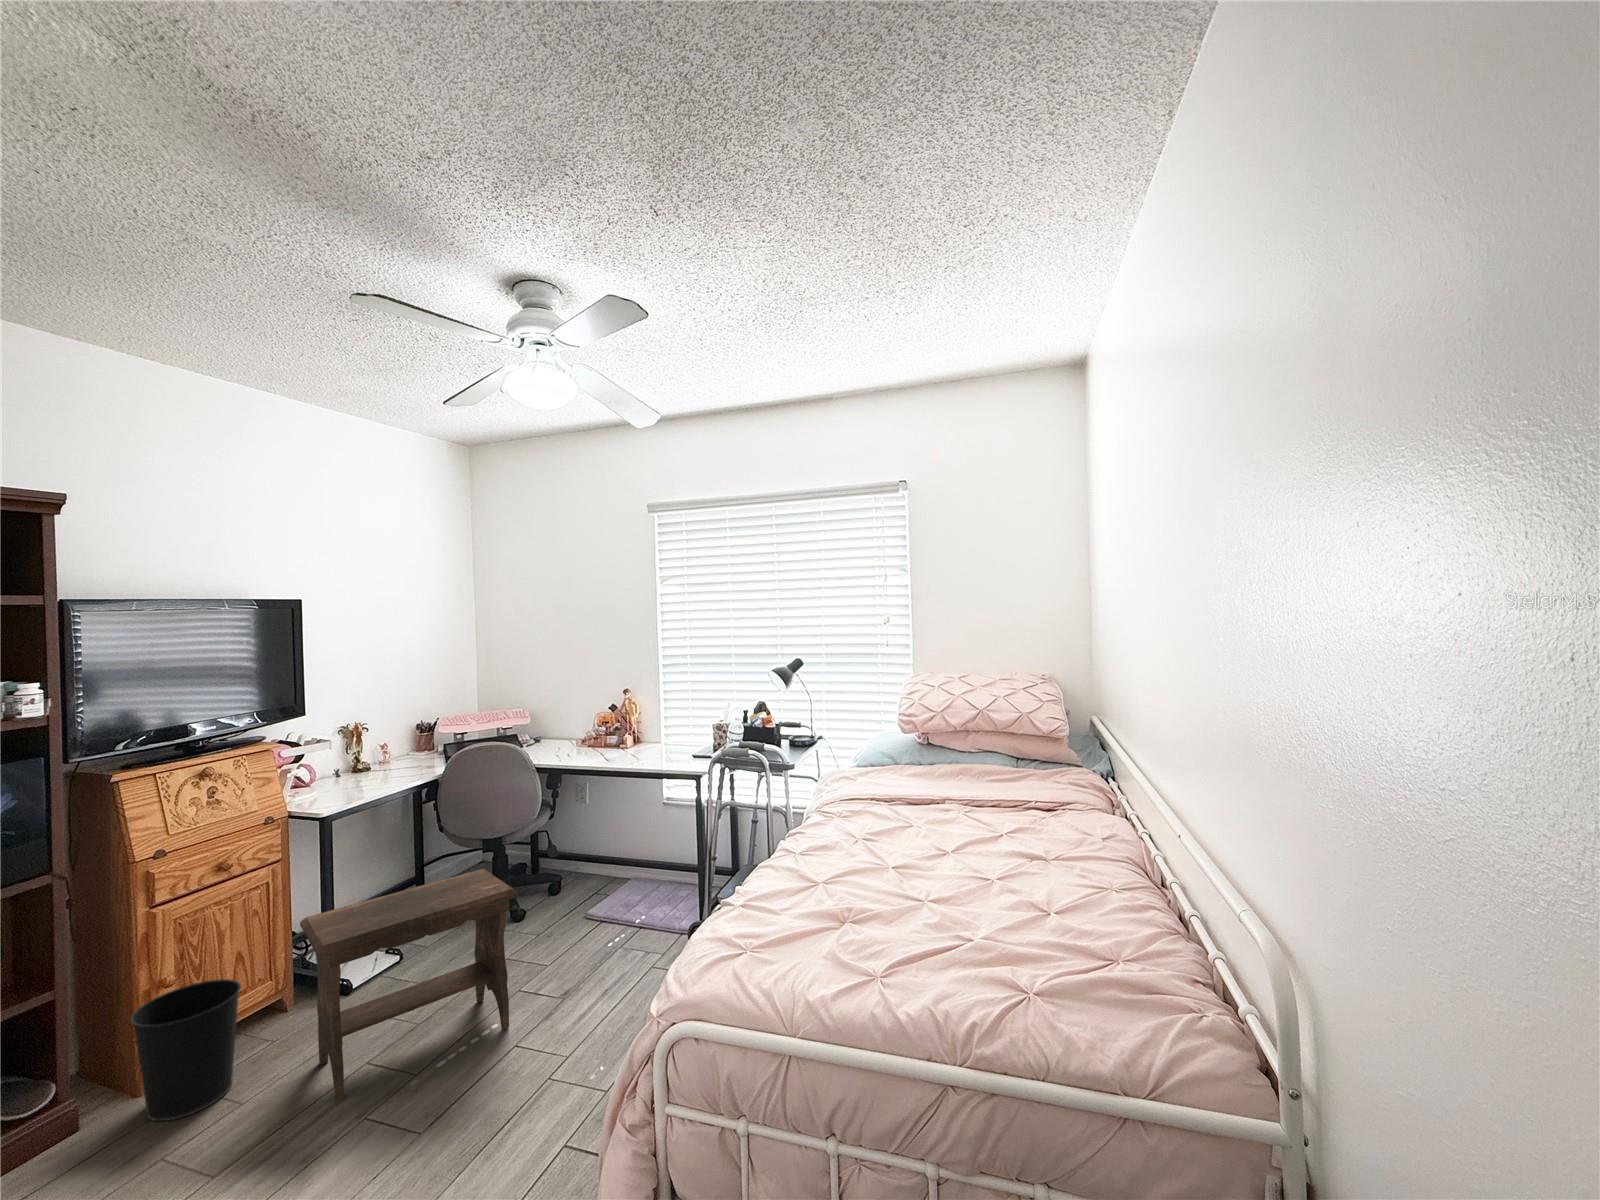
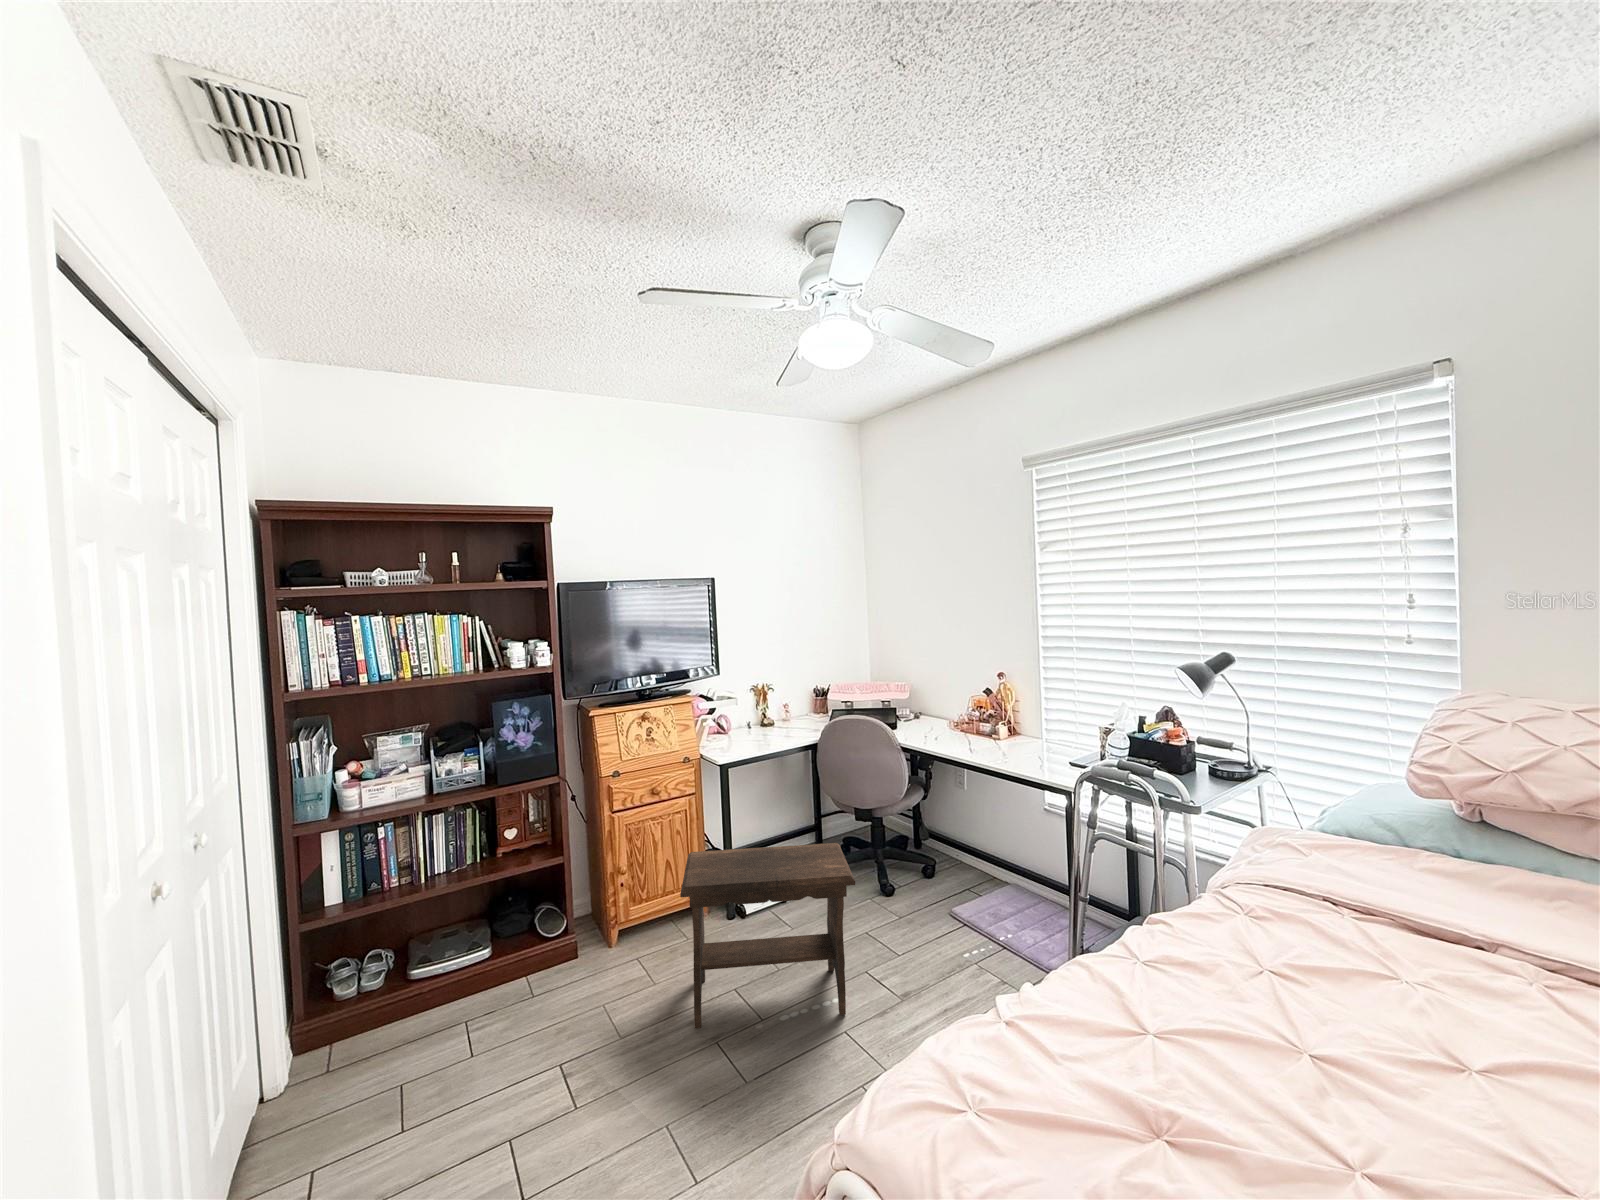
wastebasket: present [131,979,241,1121] -> none [583,881,651,988]

